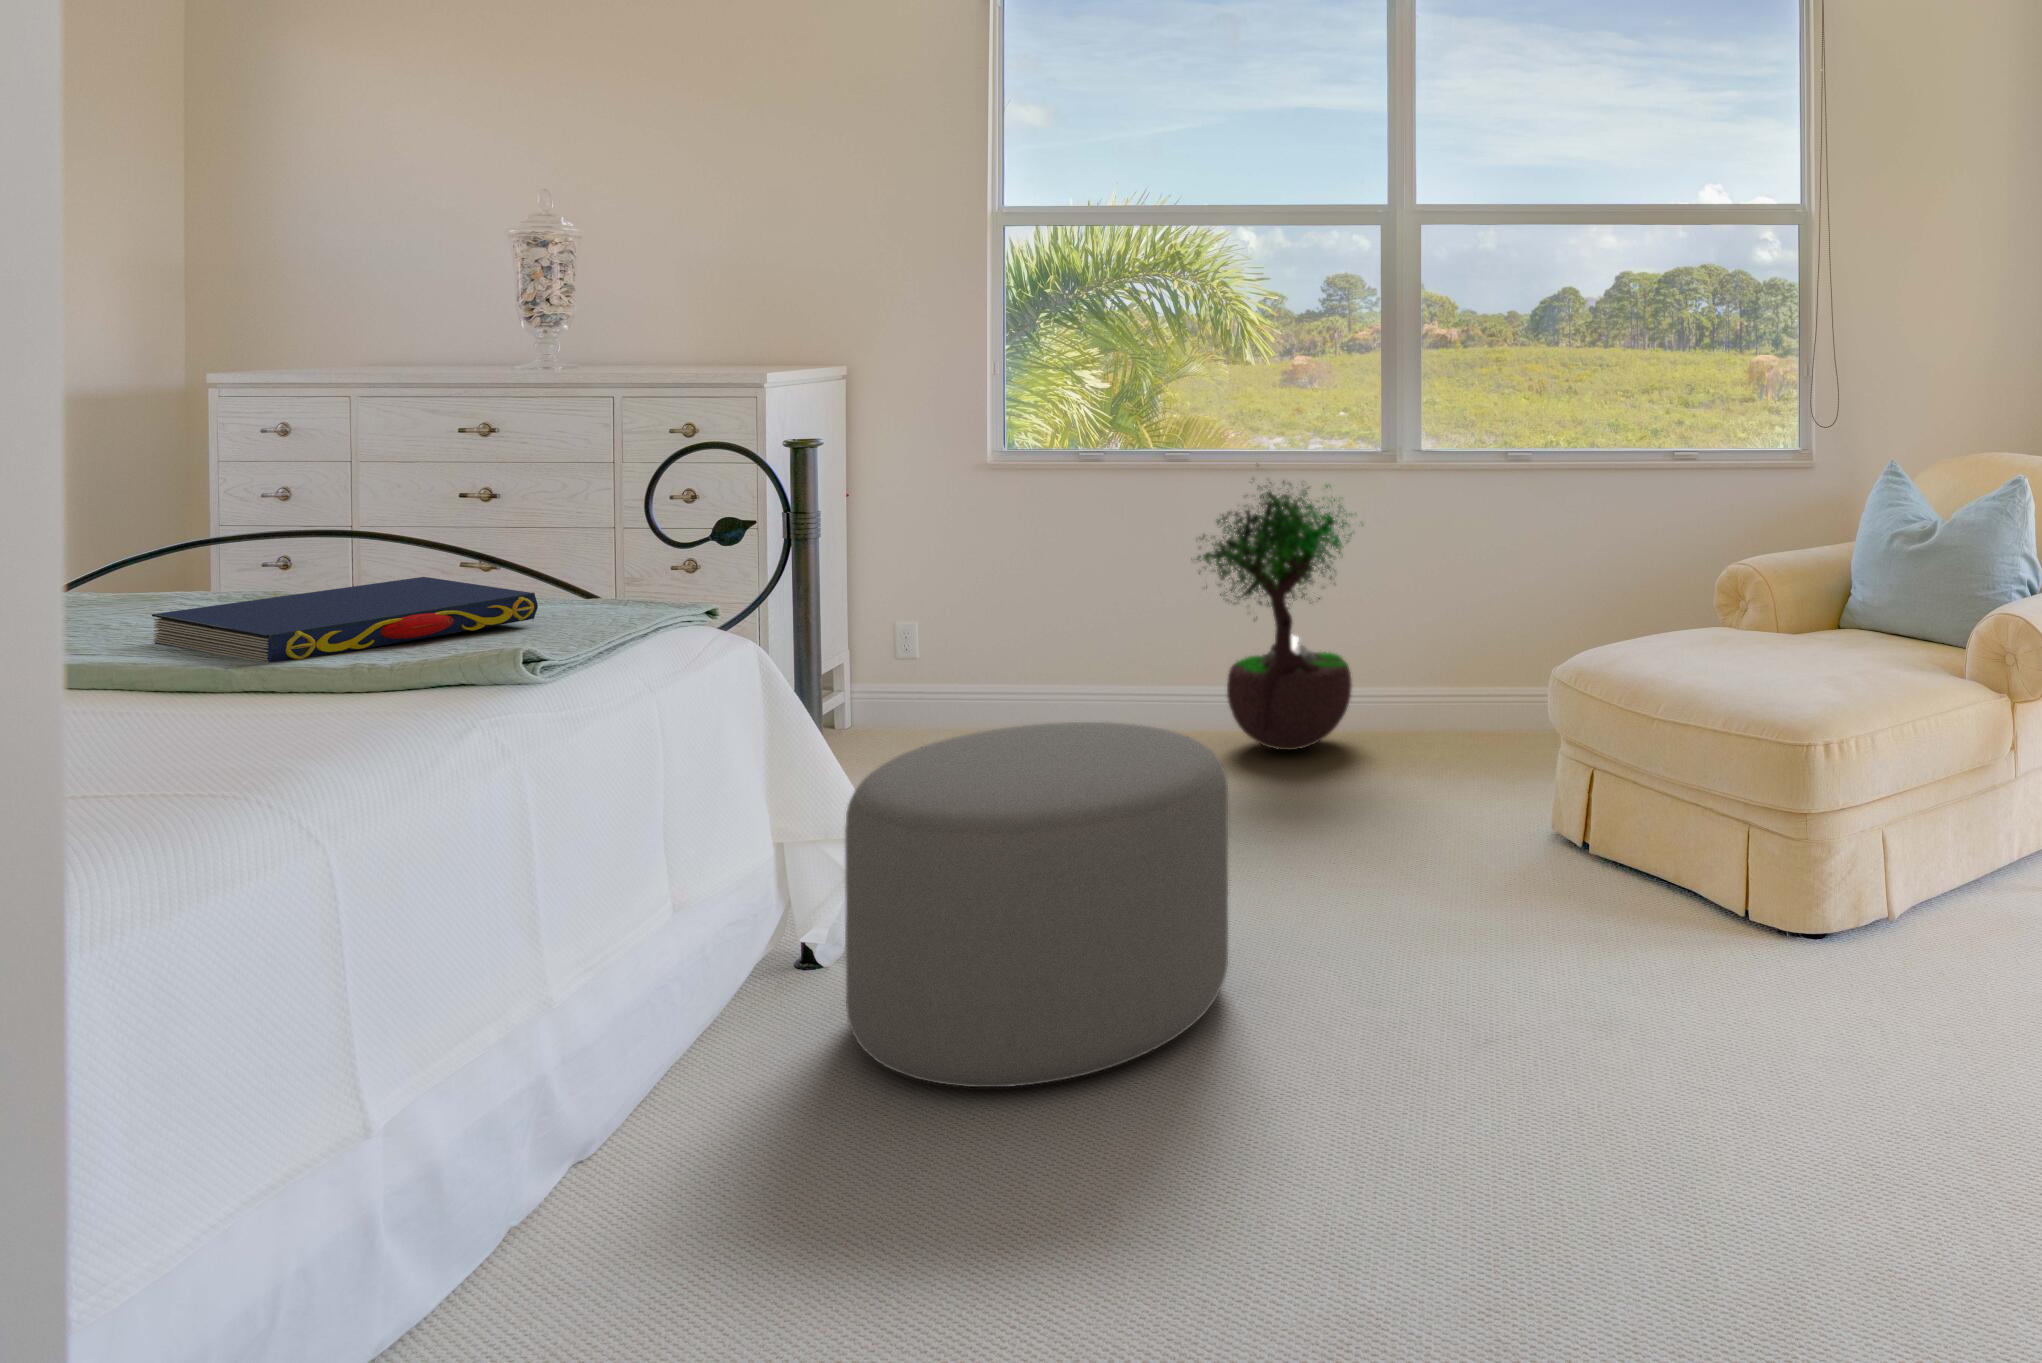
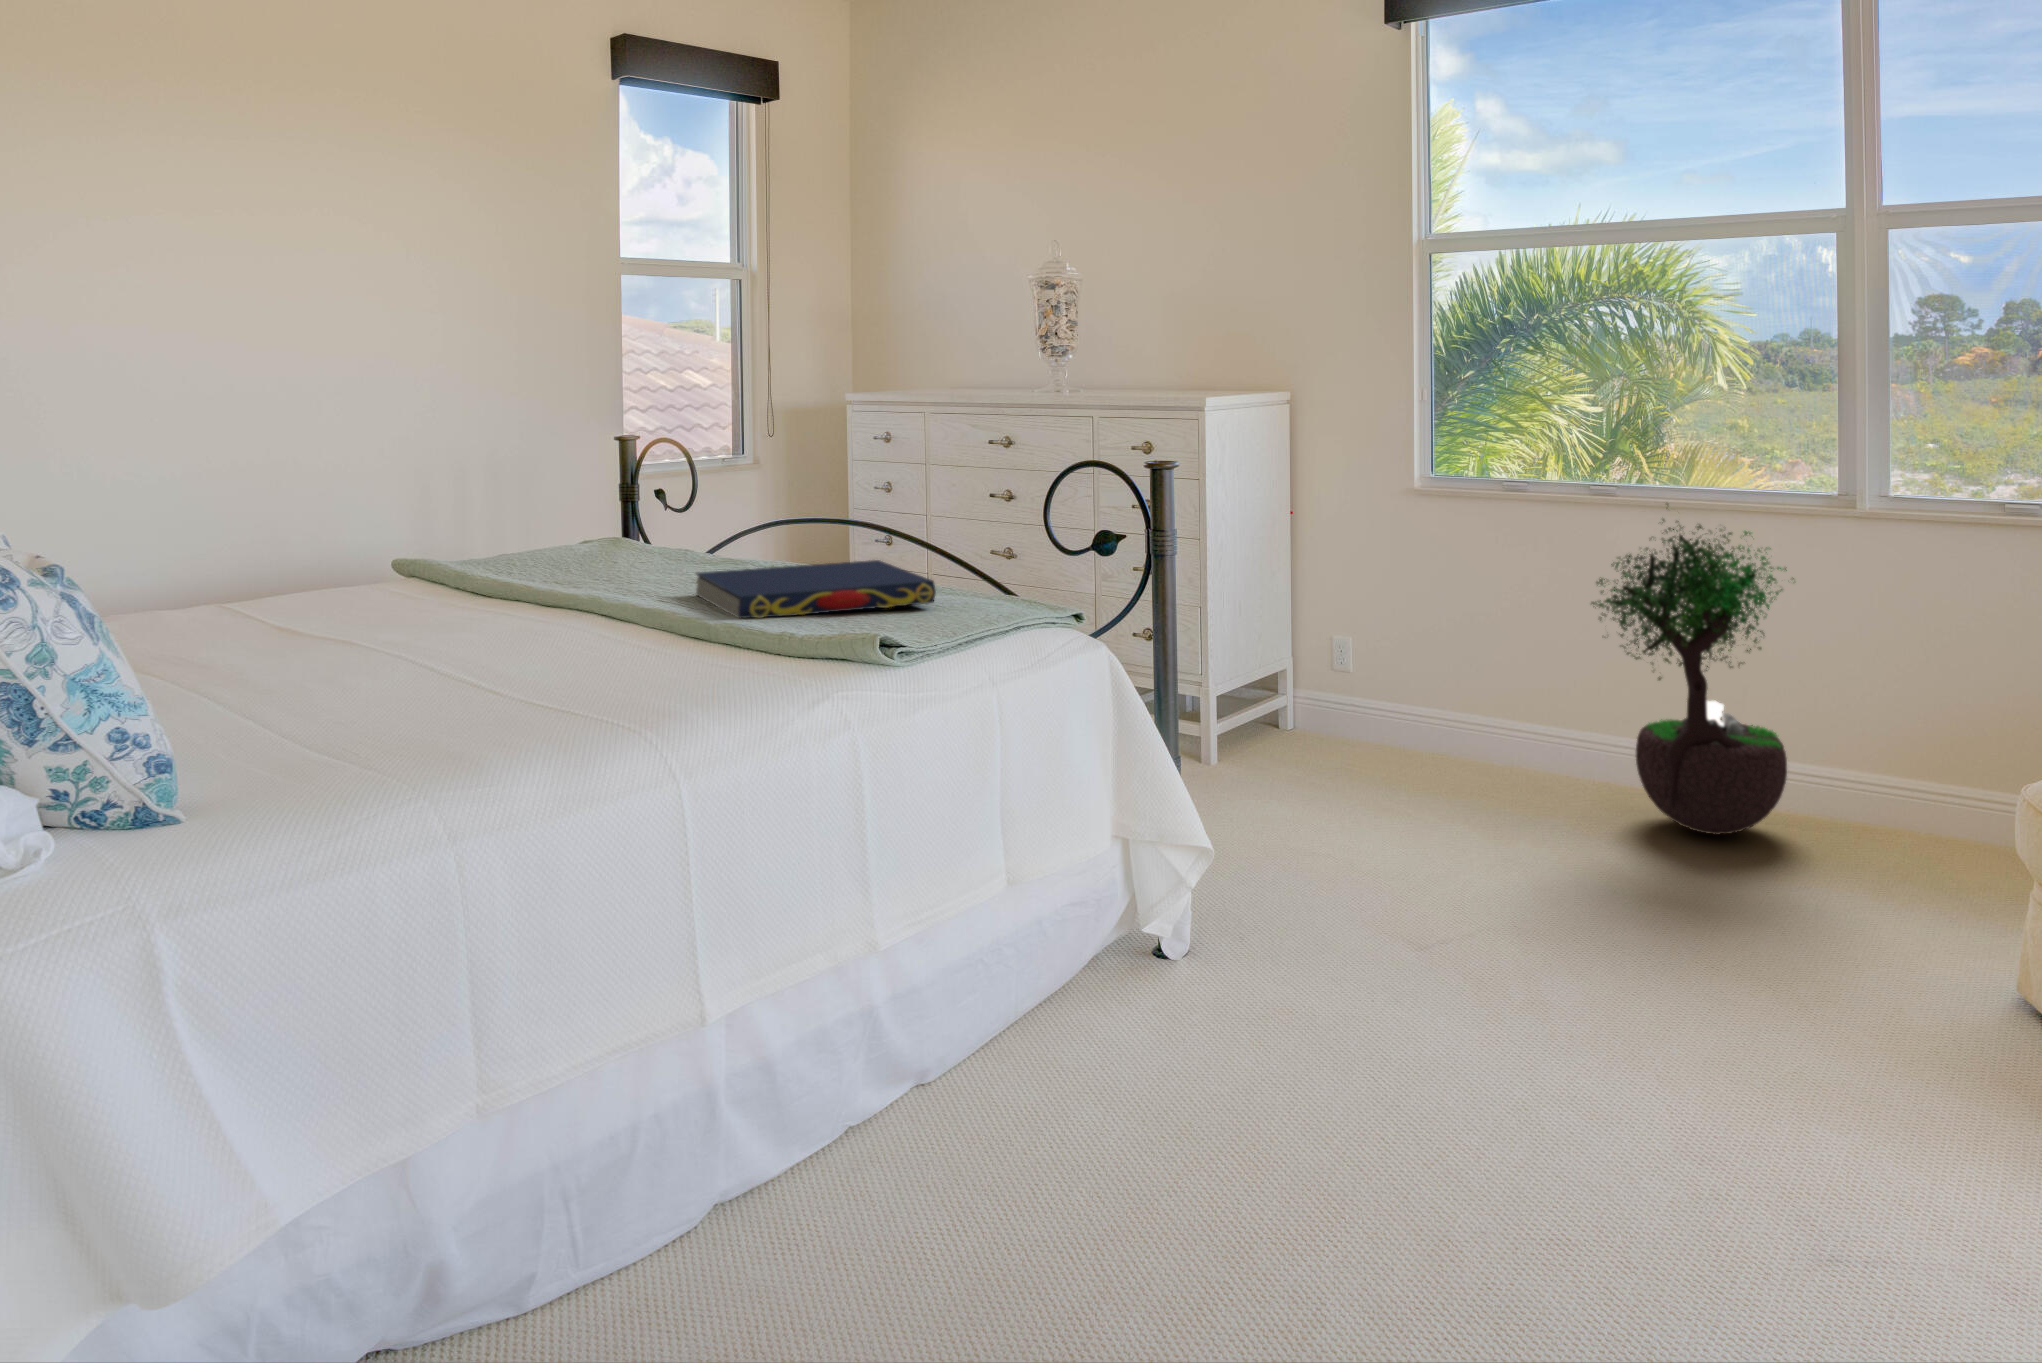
ottoman: present [845,722,1228,1087] -> none [1147,760,1531,1145]

